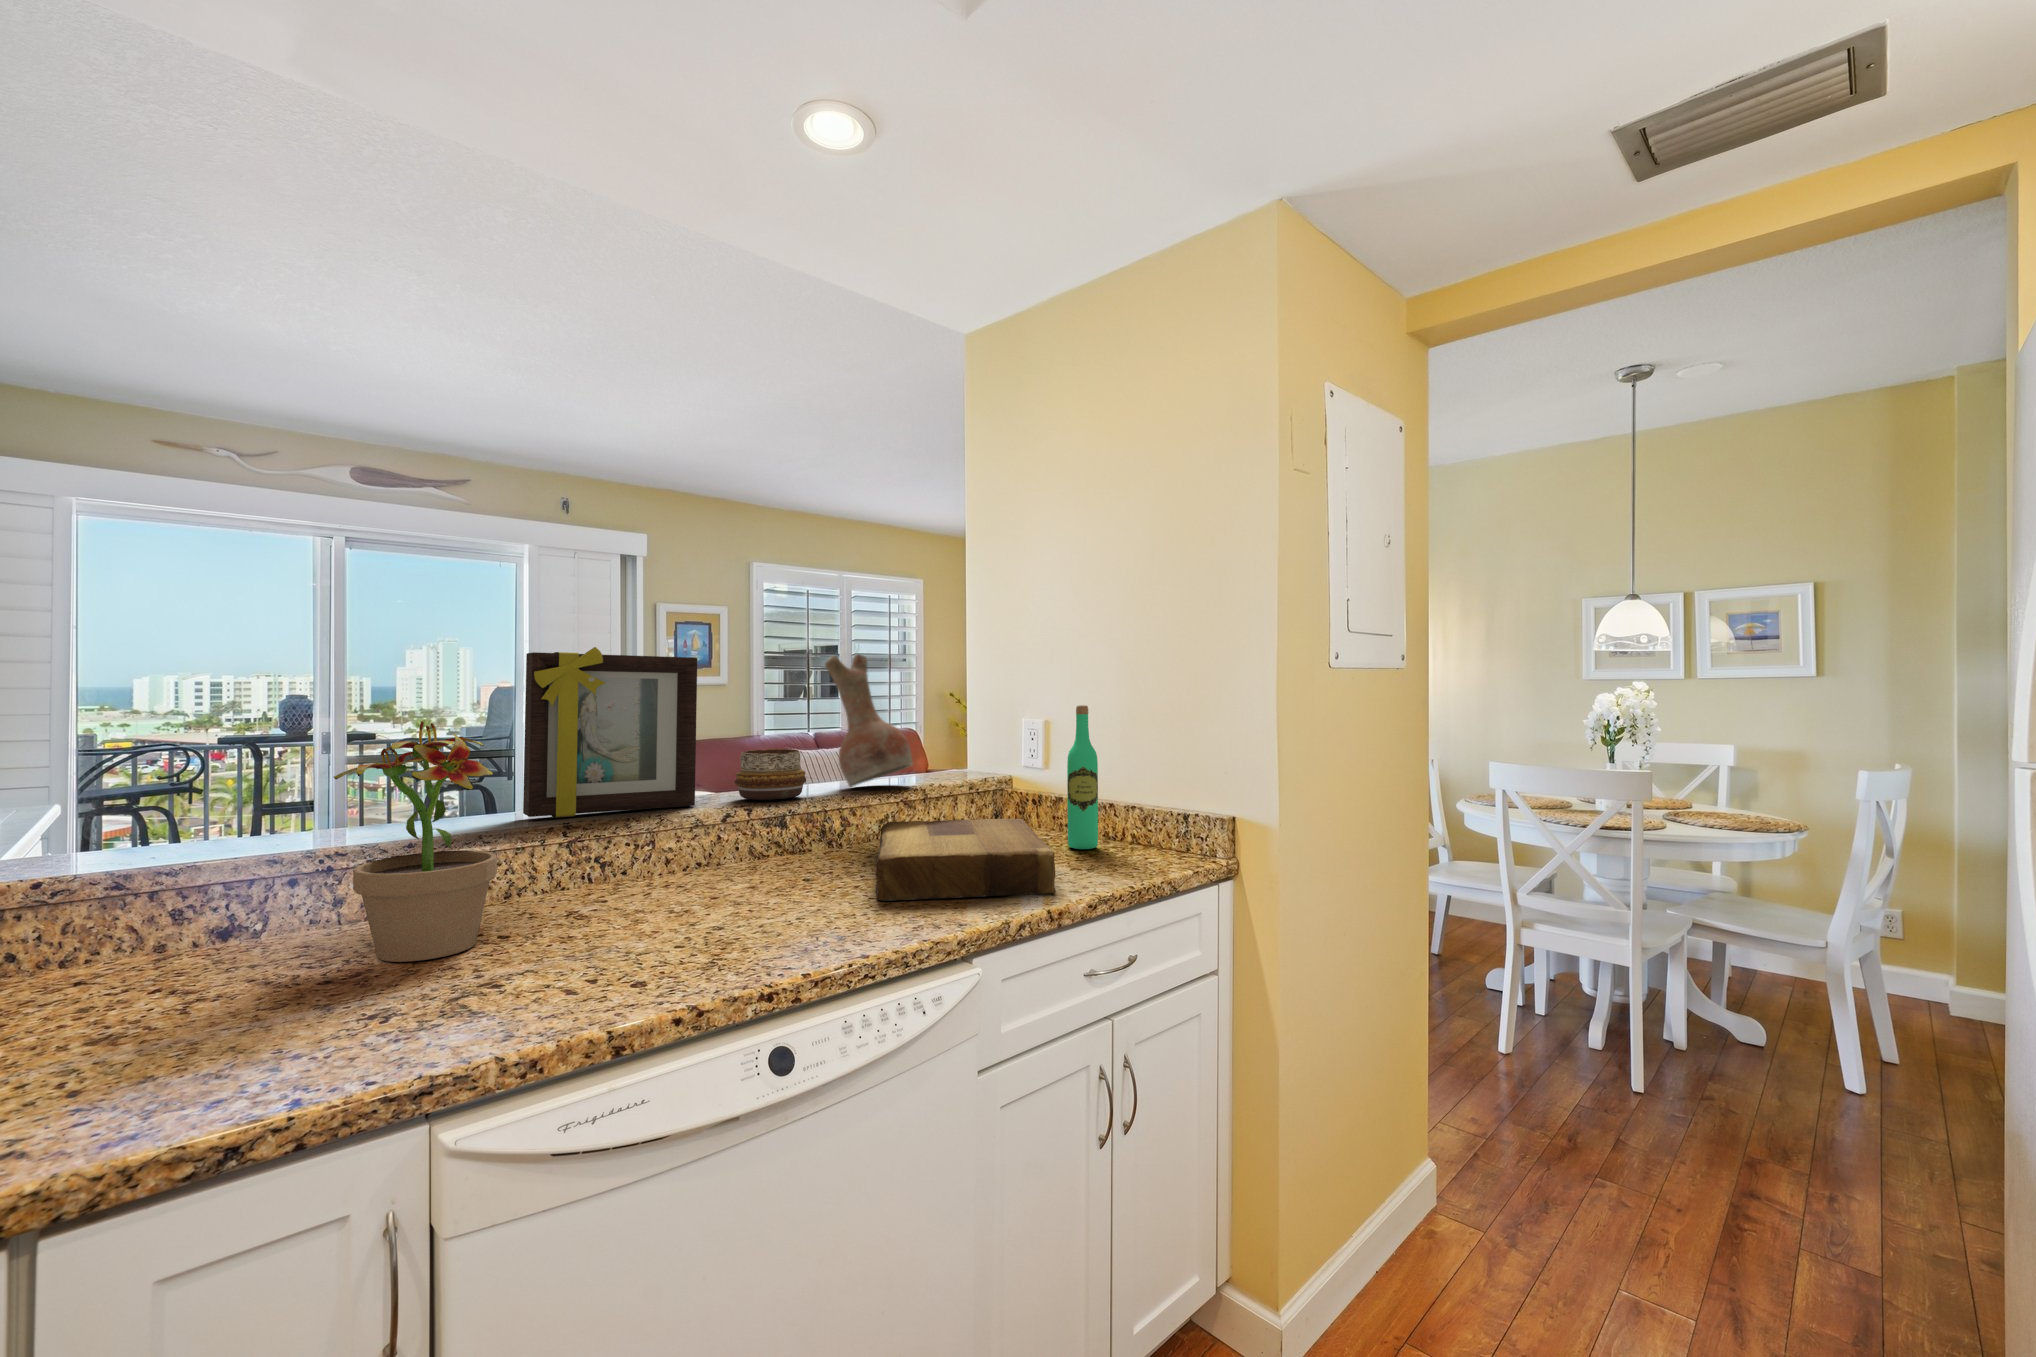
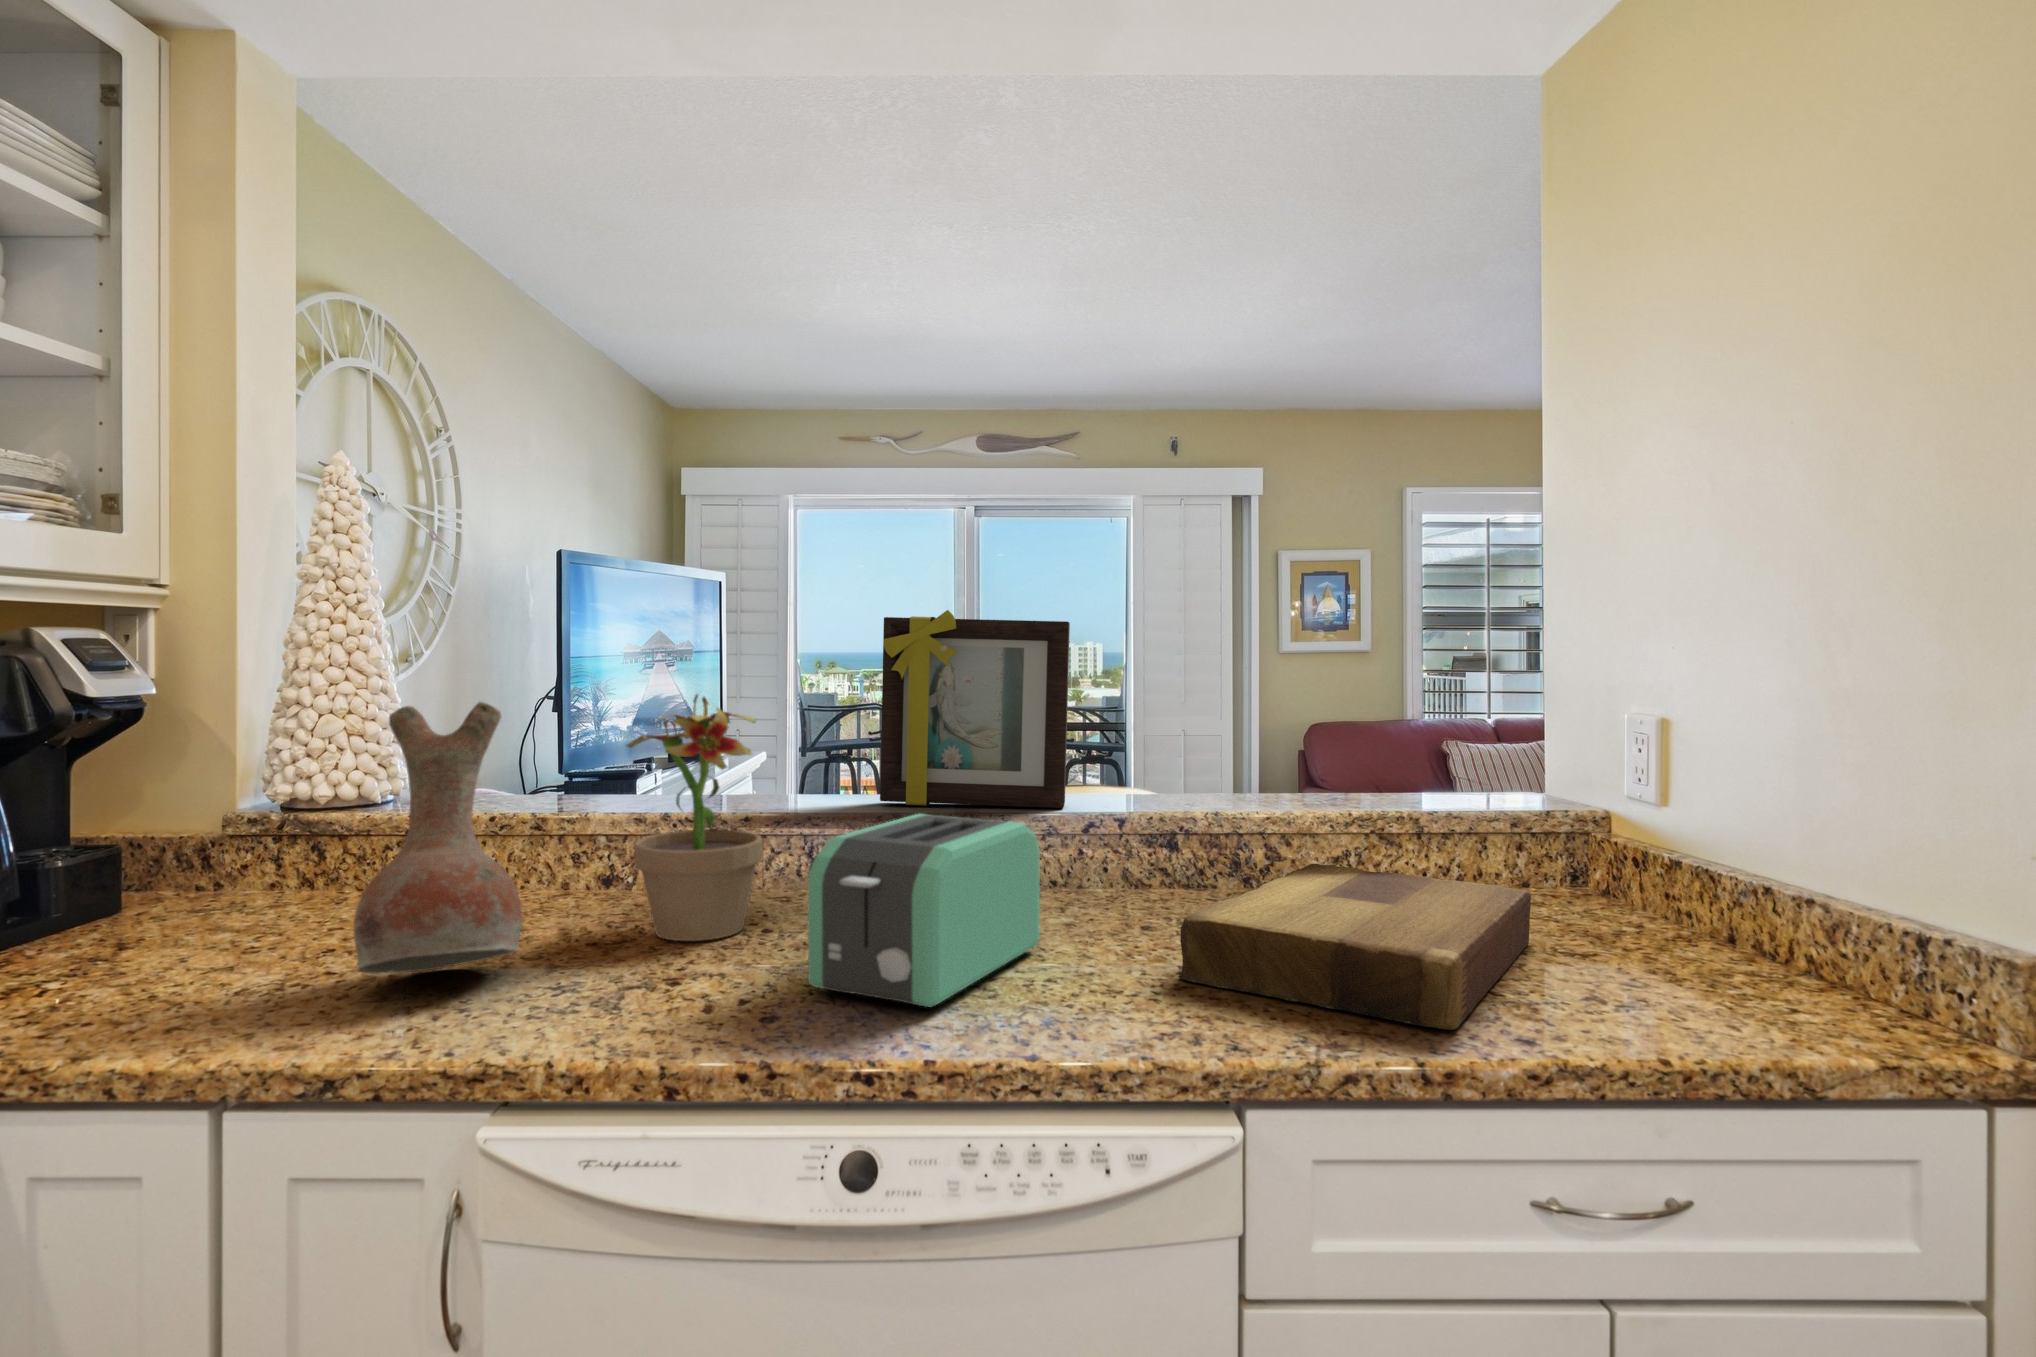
vase: present [825,654,913,787] -> present [354,702,522,974]
wine bottle: present [1067,705,1098,849] -> none [1620,705,1685,964]
decorative bowl: present [735,749,806,800] -> none [1123,743,1216,811]
toaster: none [636,807,764,958] -> present [808,814,1040,1007]

